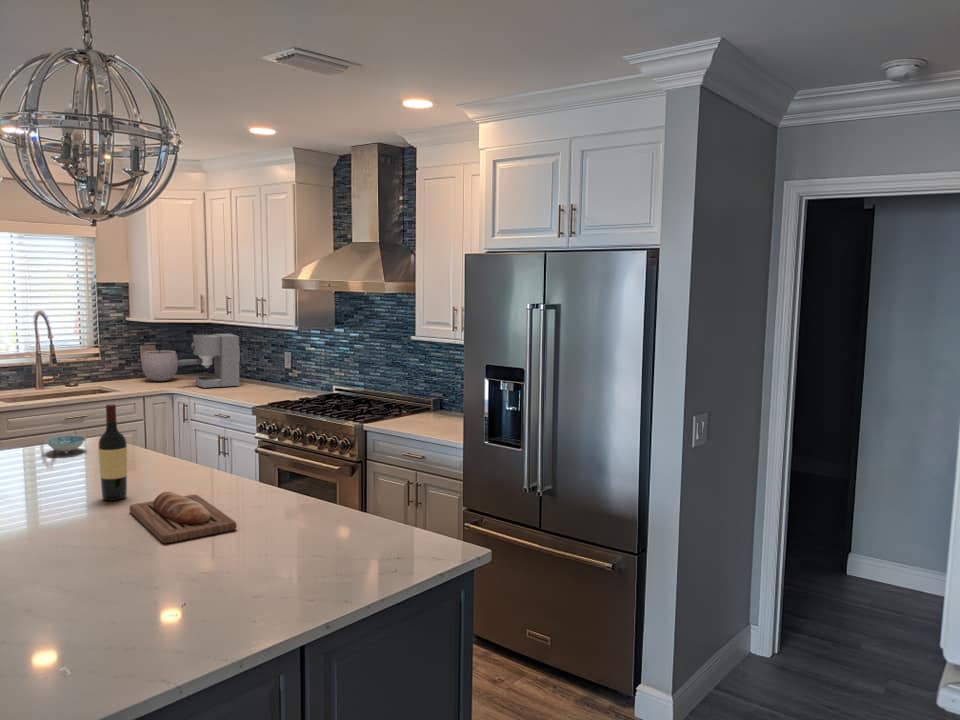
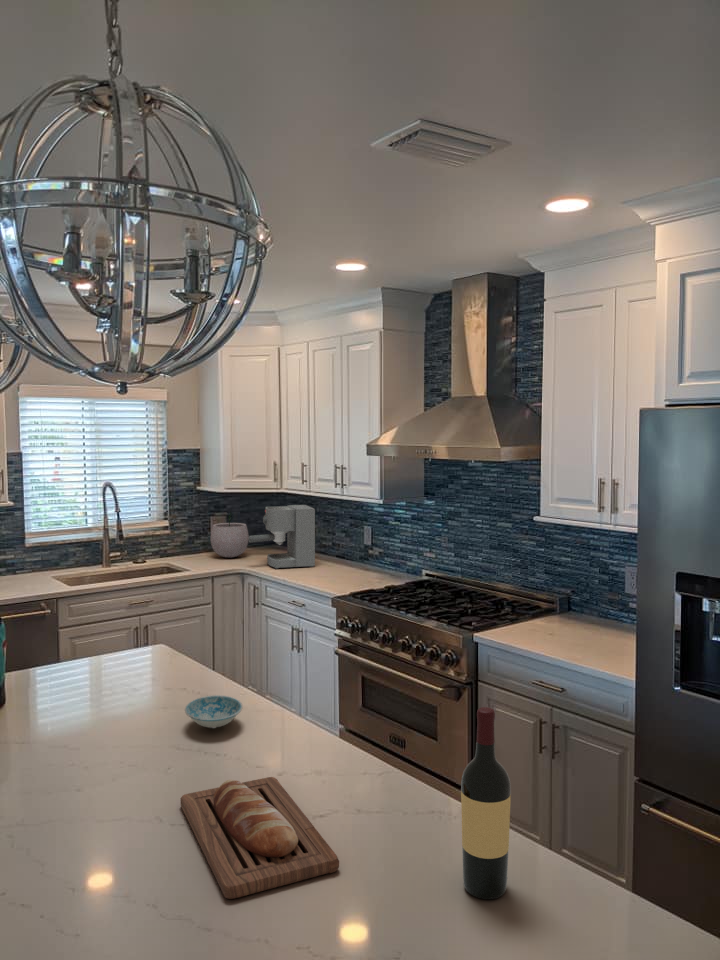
wine bottle: present [99,404,127,501] -> present [461,707,511,899]
ceramic bowl: present [45,435,86,452] -> present [185,695,242,728]

